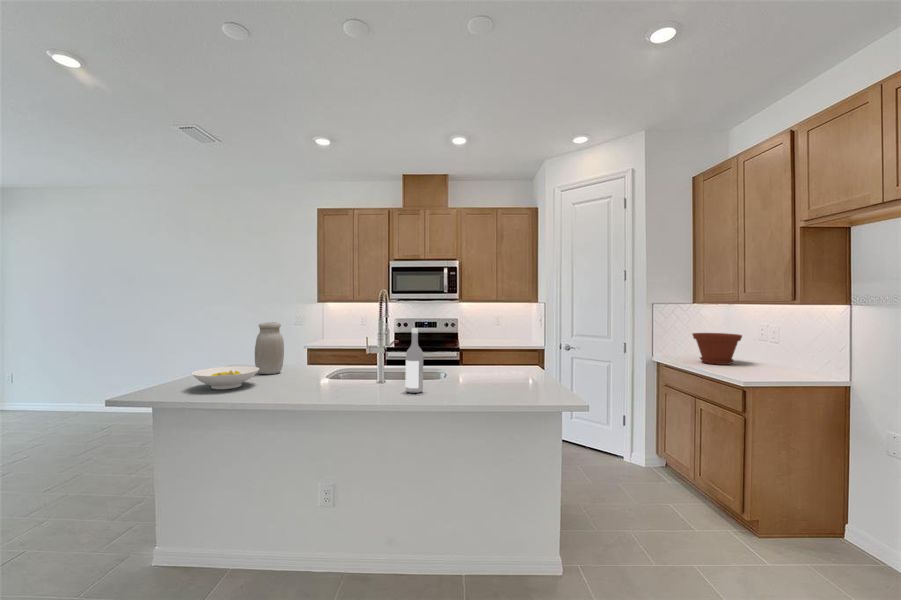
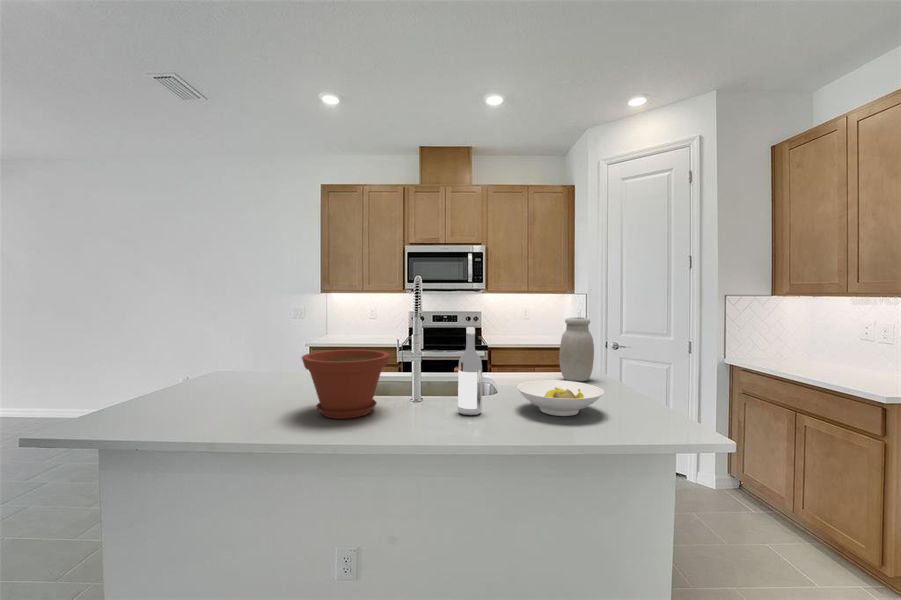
jar: present [255,322,284,374] -> present [559,317,594,381]
plant pot: present [692,333,742,365] -> present [302,350,389,419]
bowl: present [191,366,259,389] -> present [517,380,604,416]

